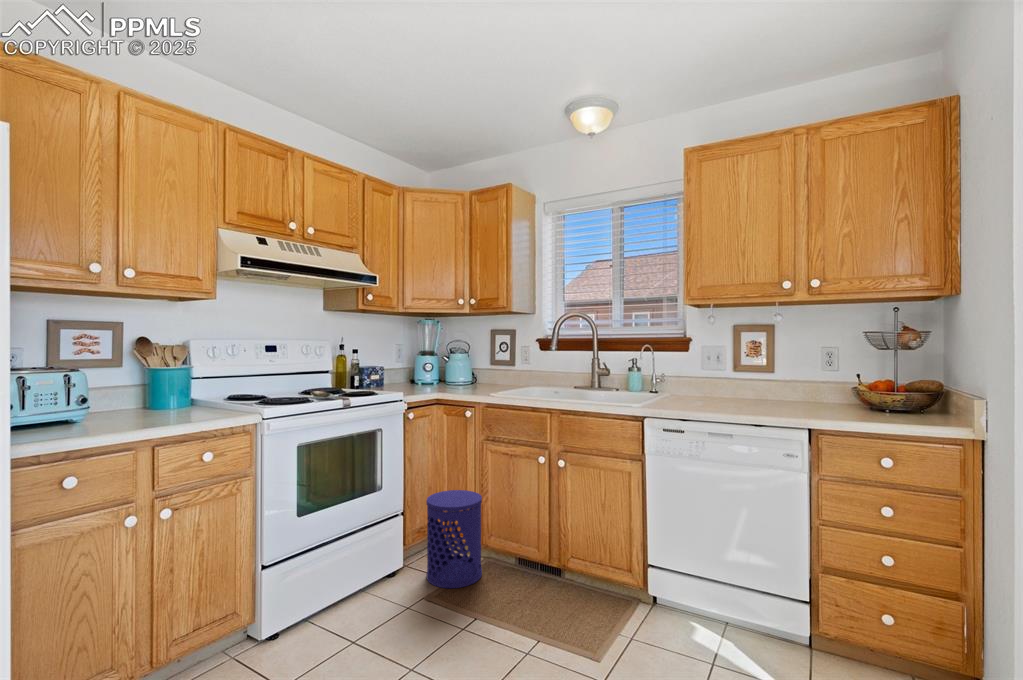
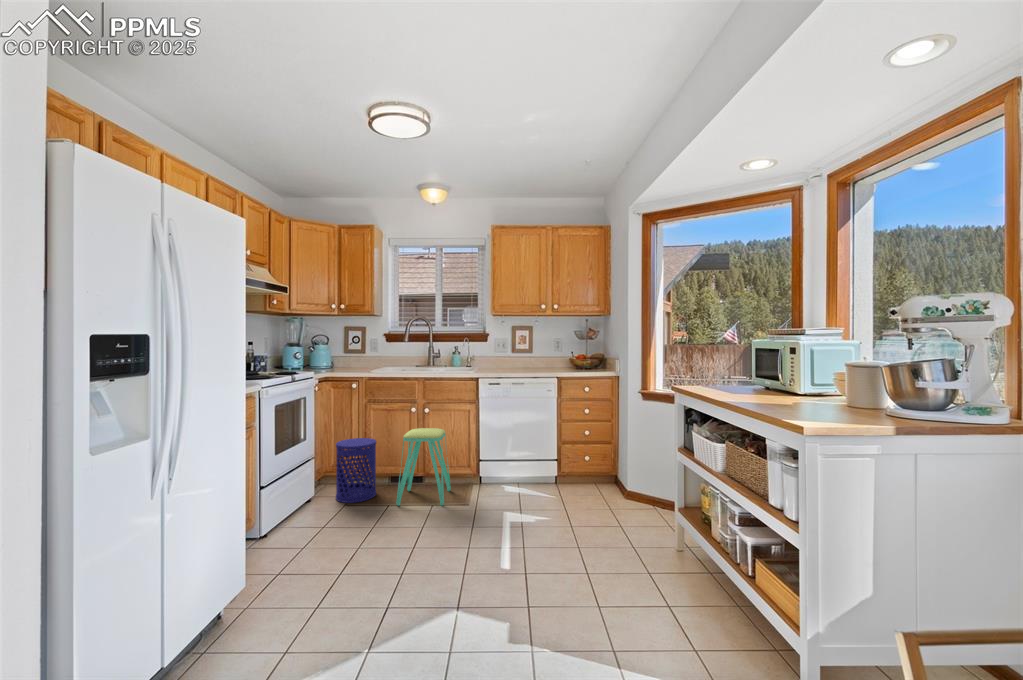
stool: none [482,493,582,638] -> present [396,428,451,506]

